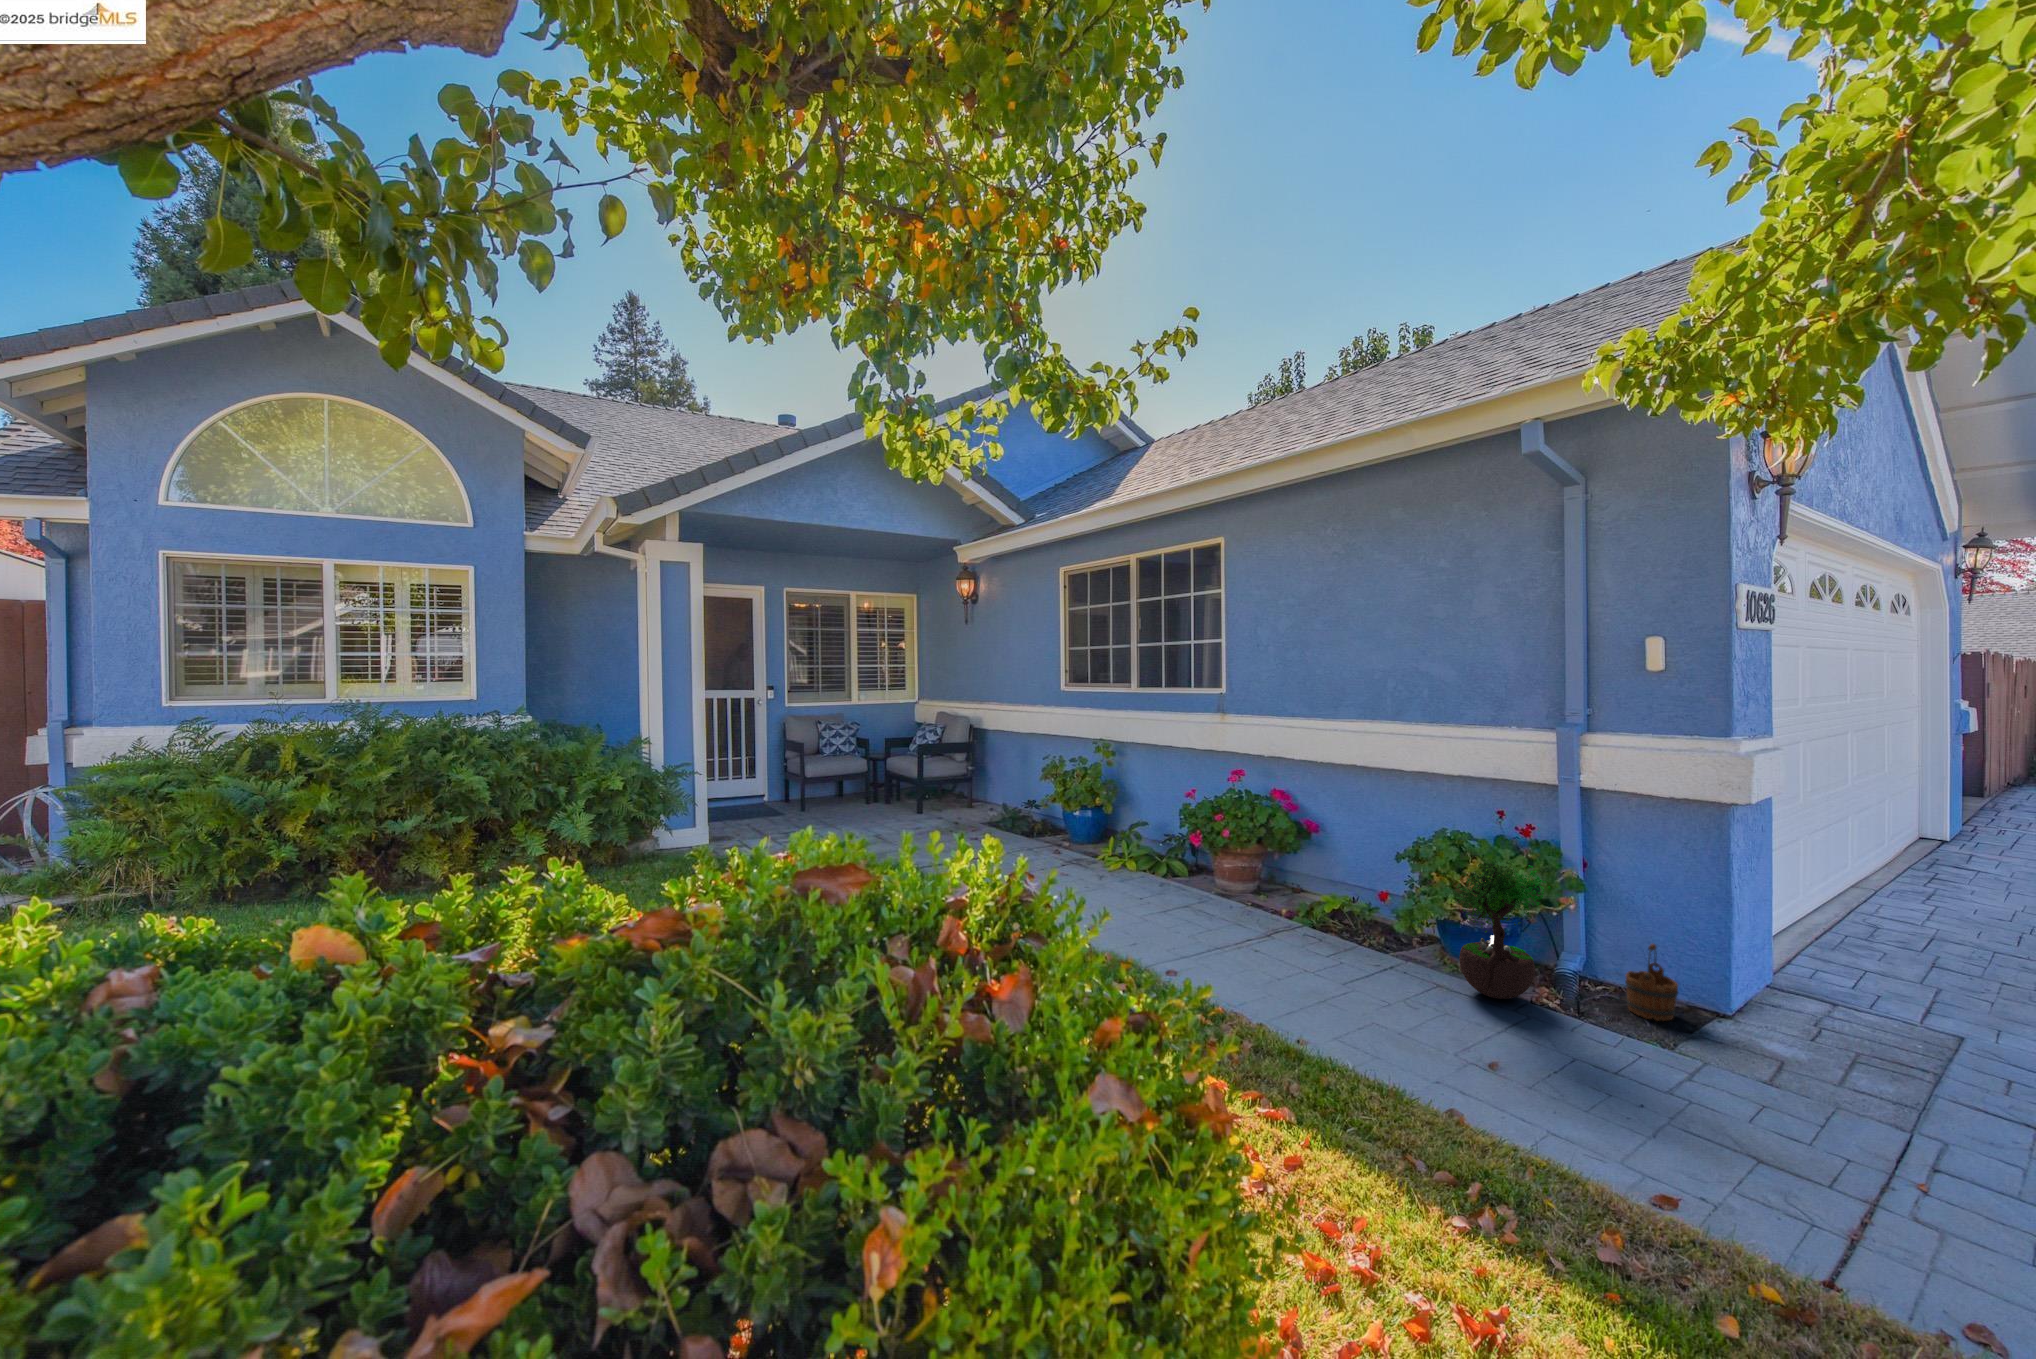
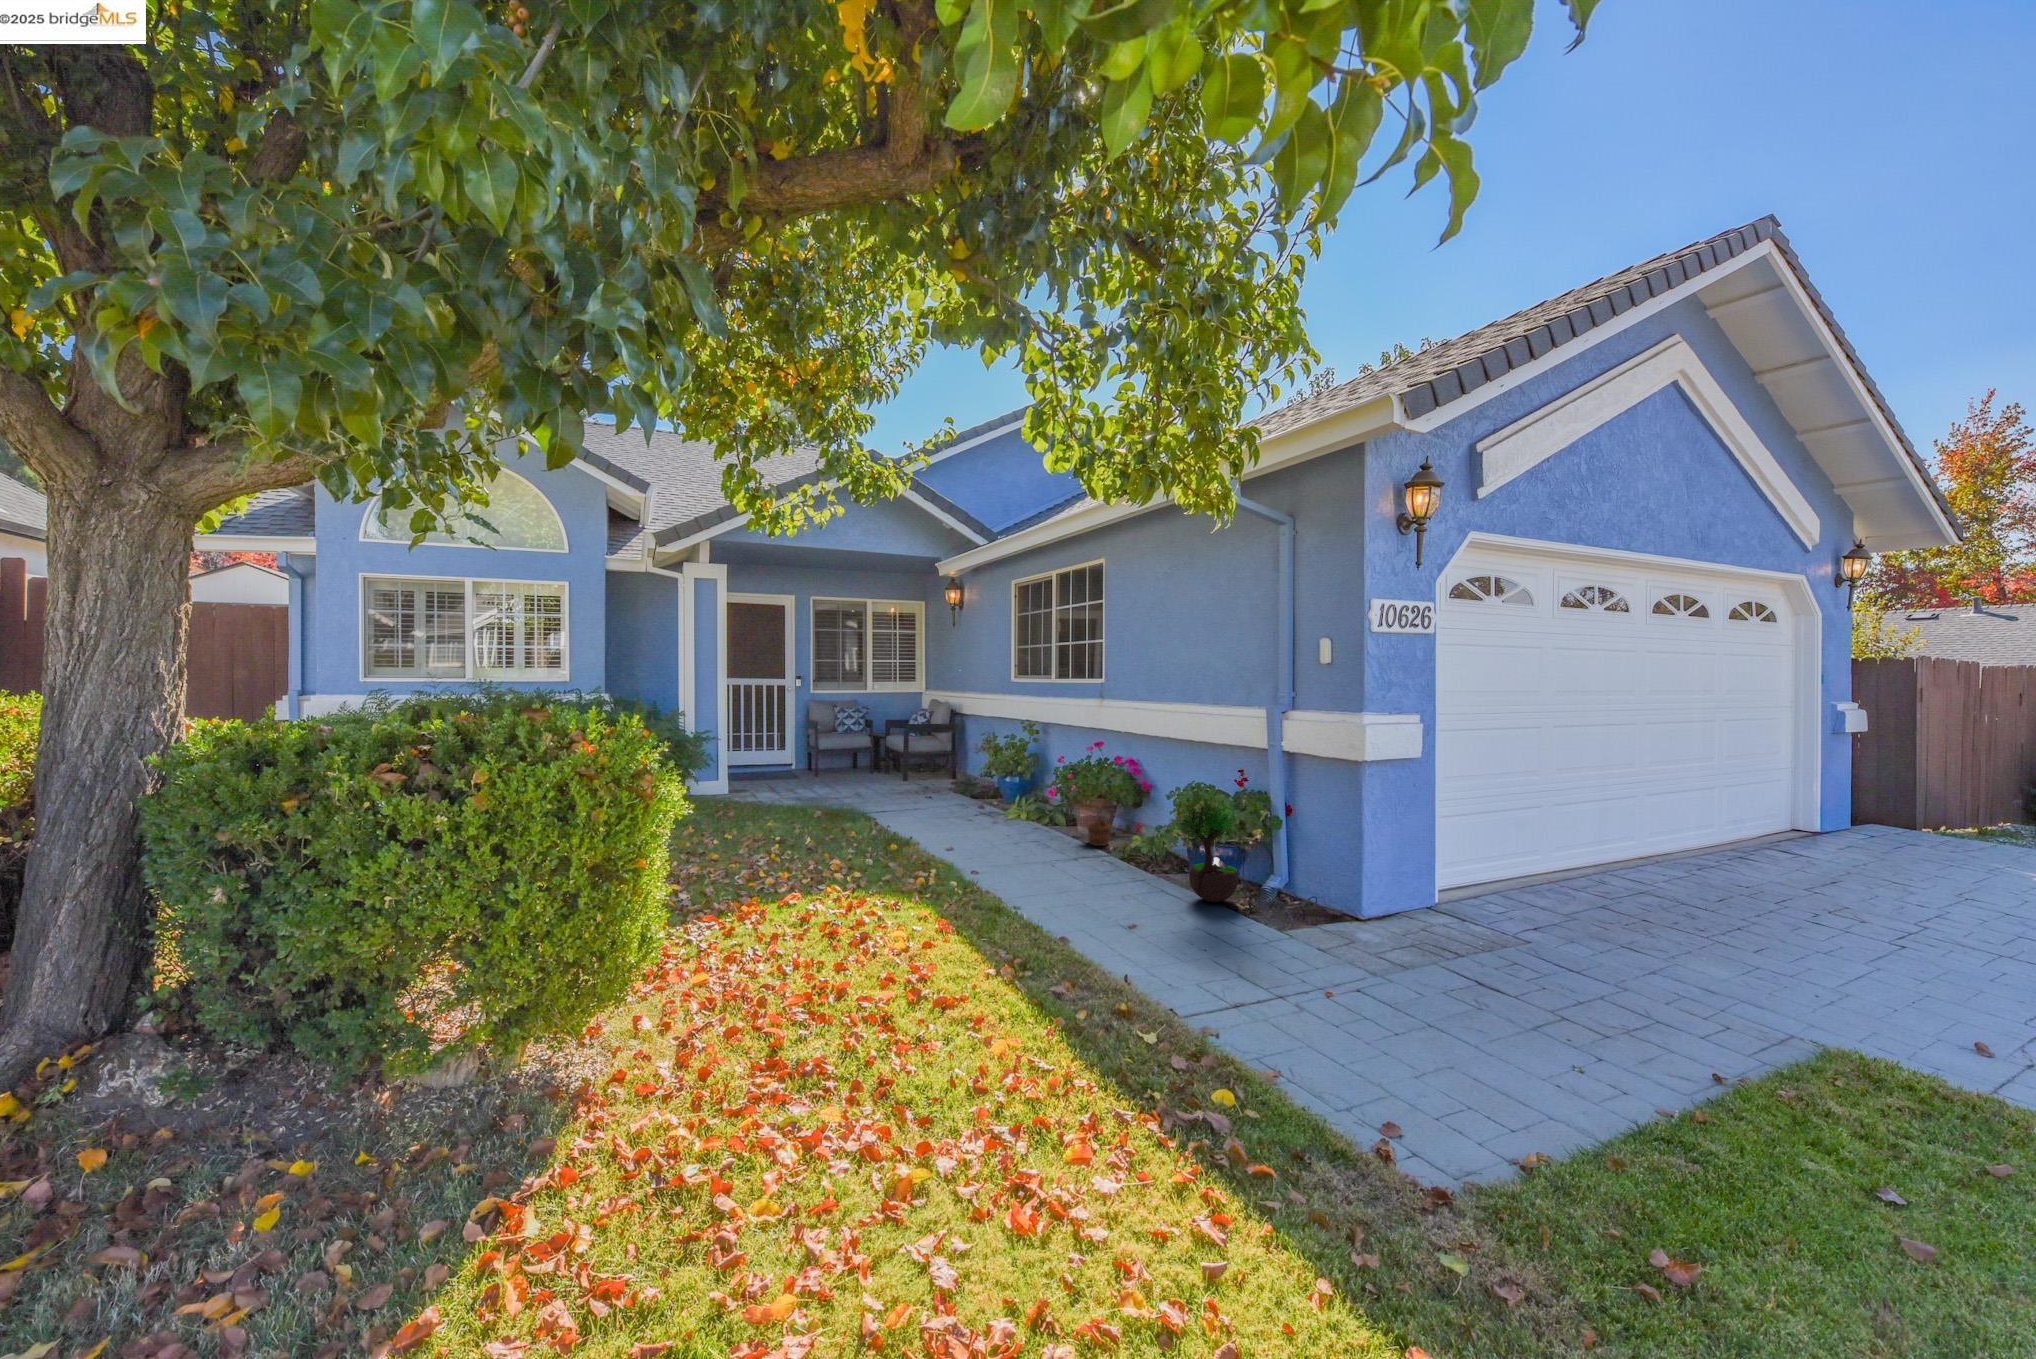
wooden bucket: present [1625,944,1678,1021] -> present [1088,807,1110,846]

